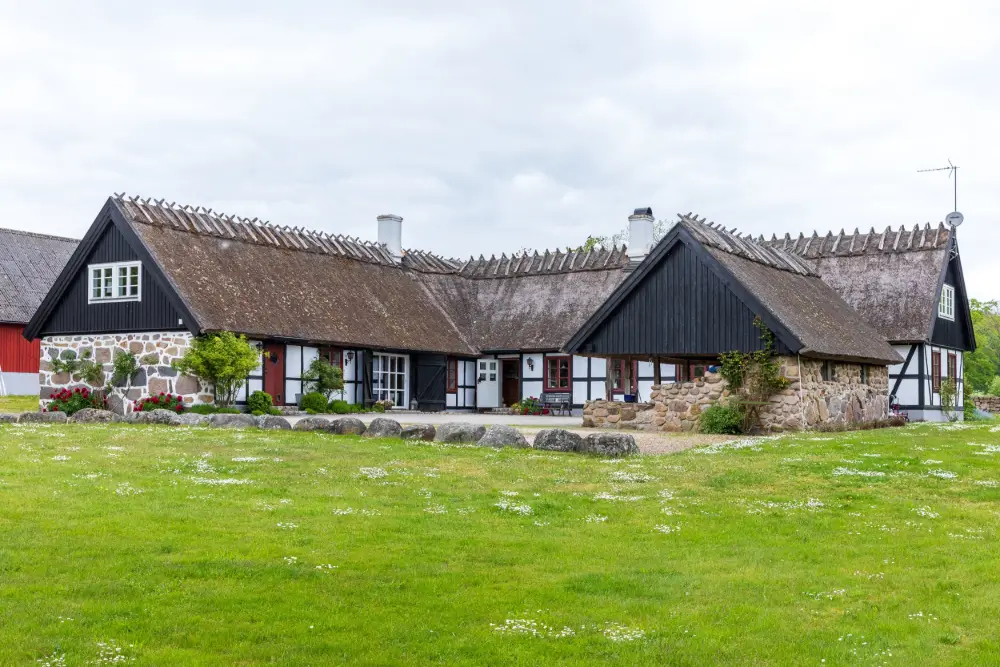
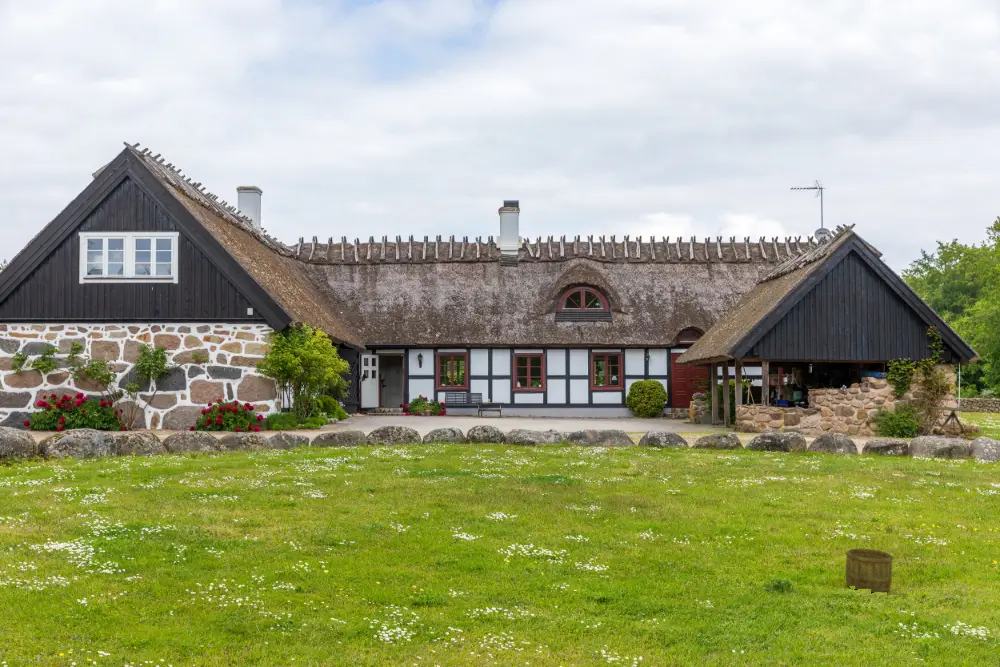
wooden bucket: none [28,446,57,469] -> present [845,549,893,592]

